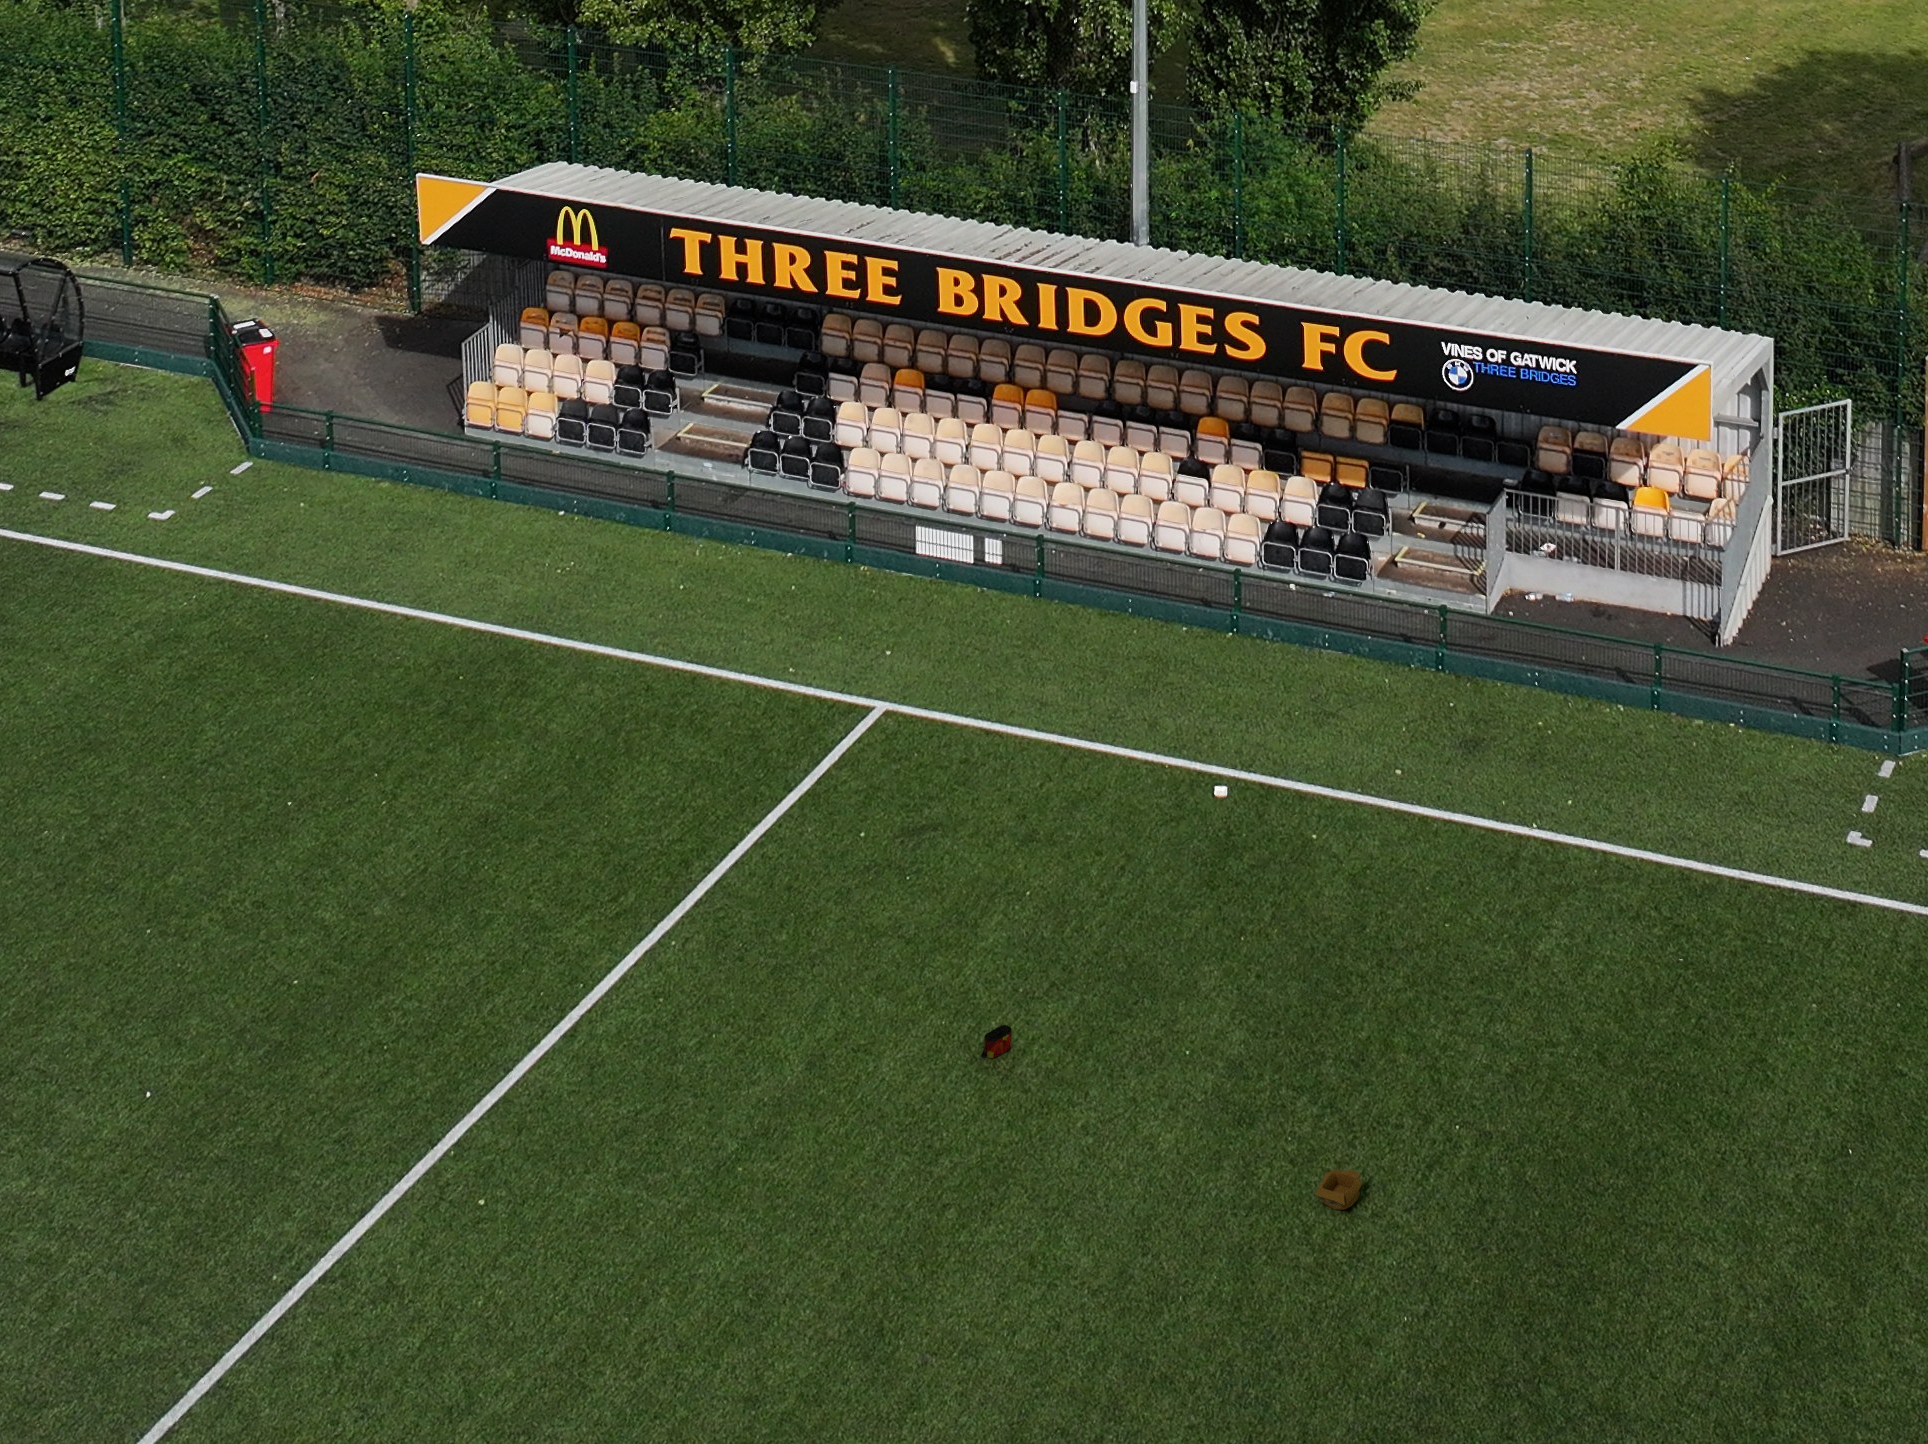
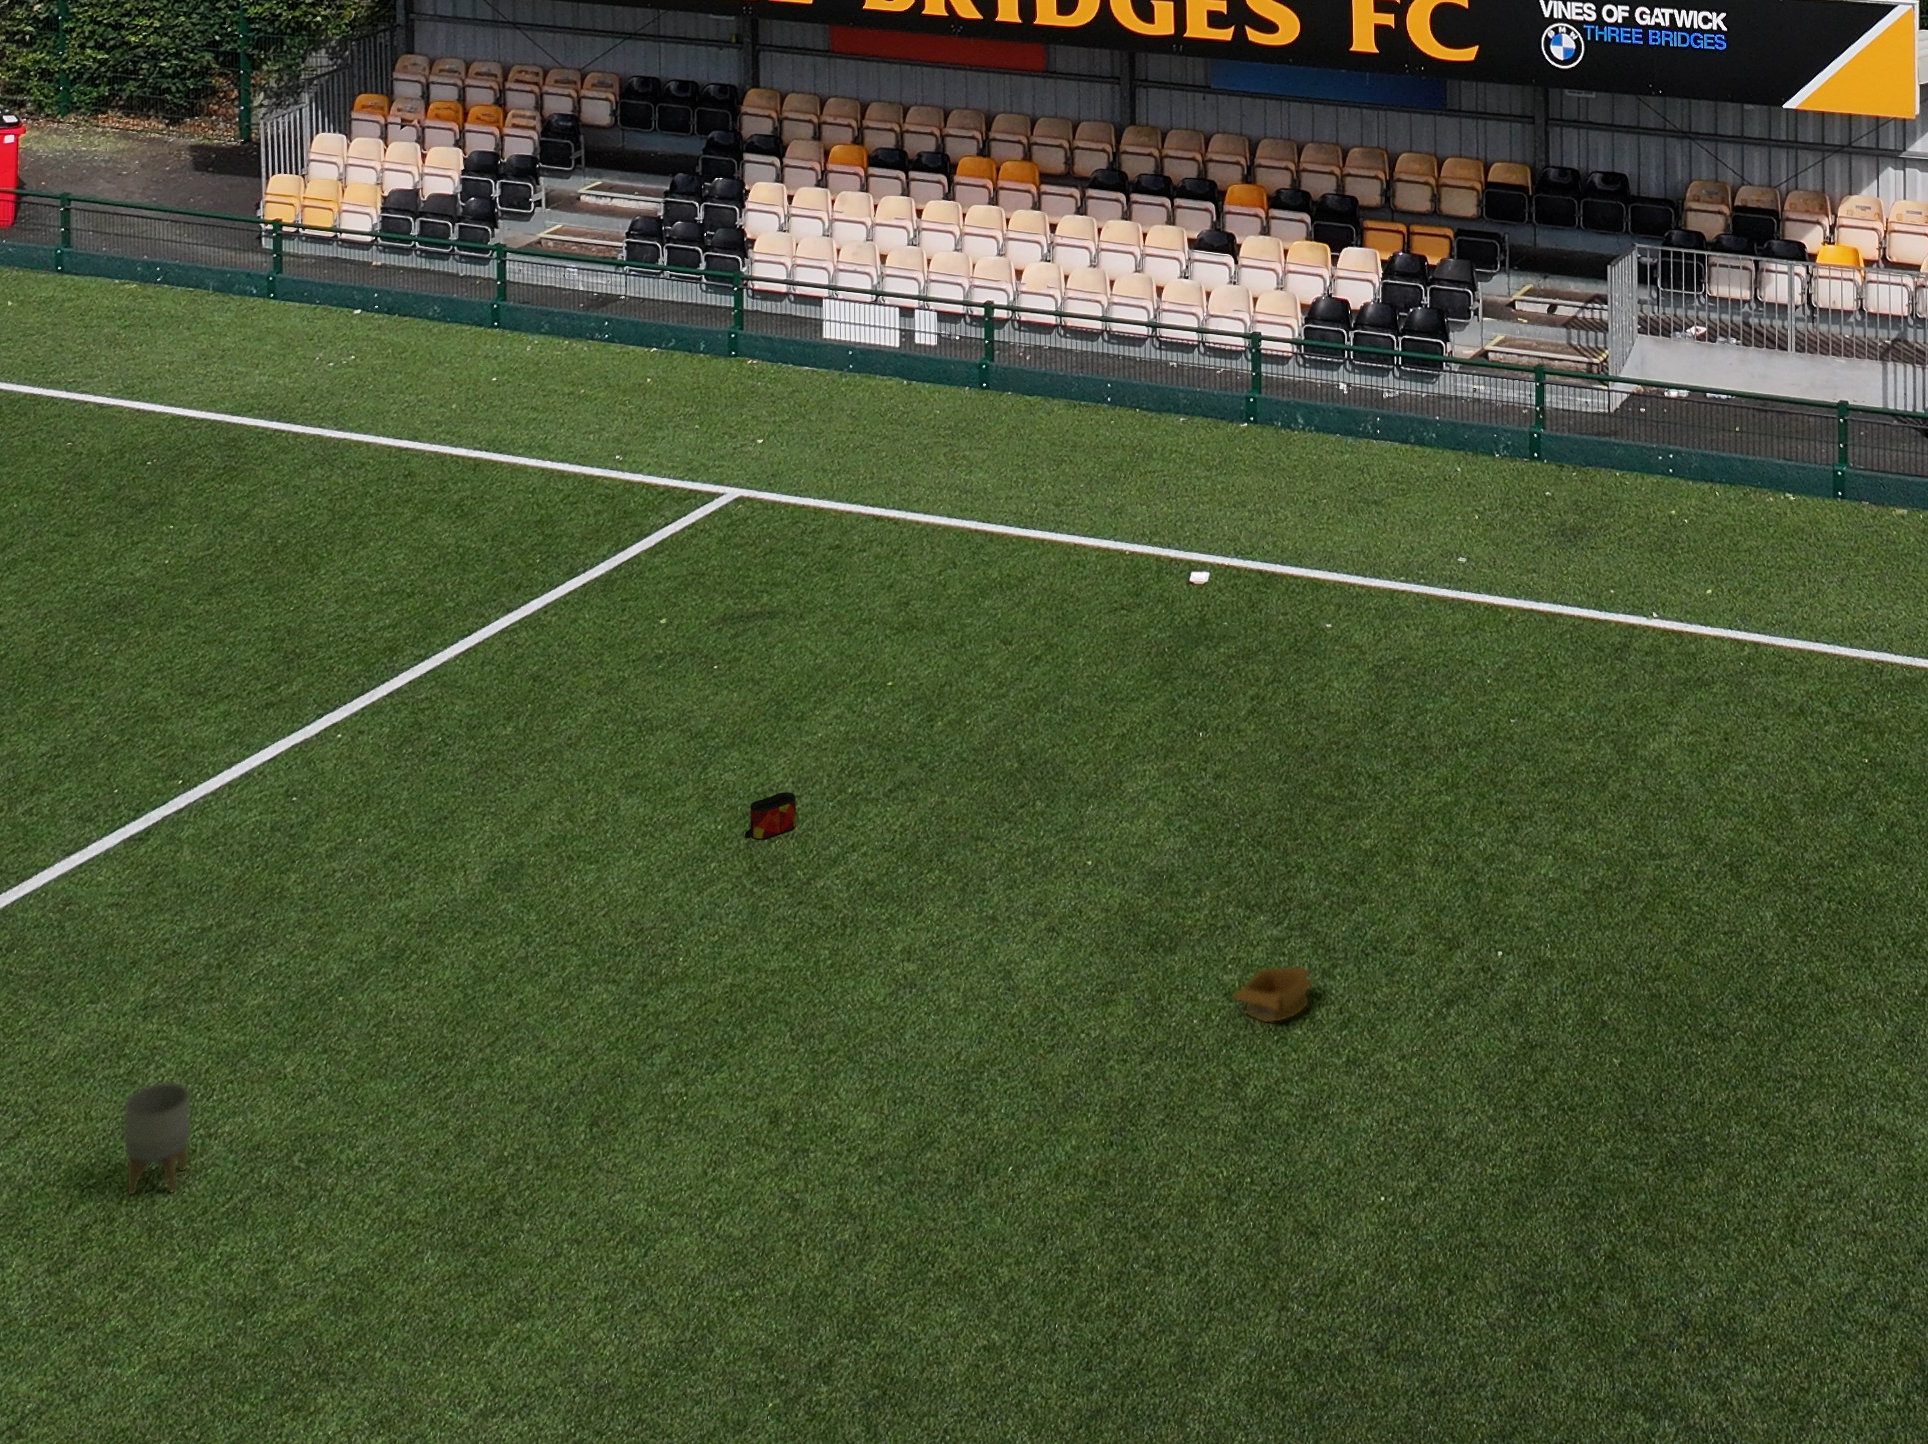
planter: none [684,1286,720,1355] -> present [125,1083,190,1194]

